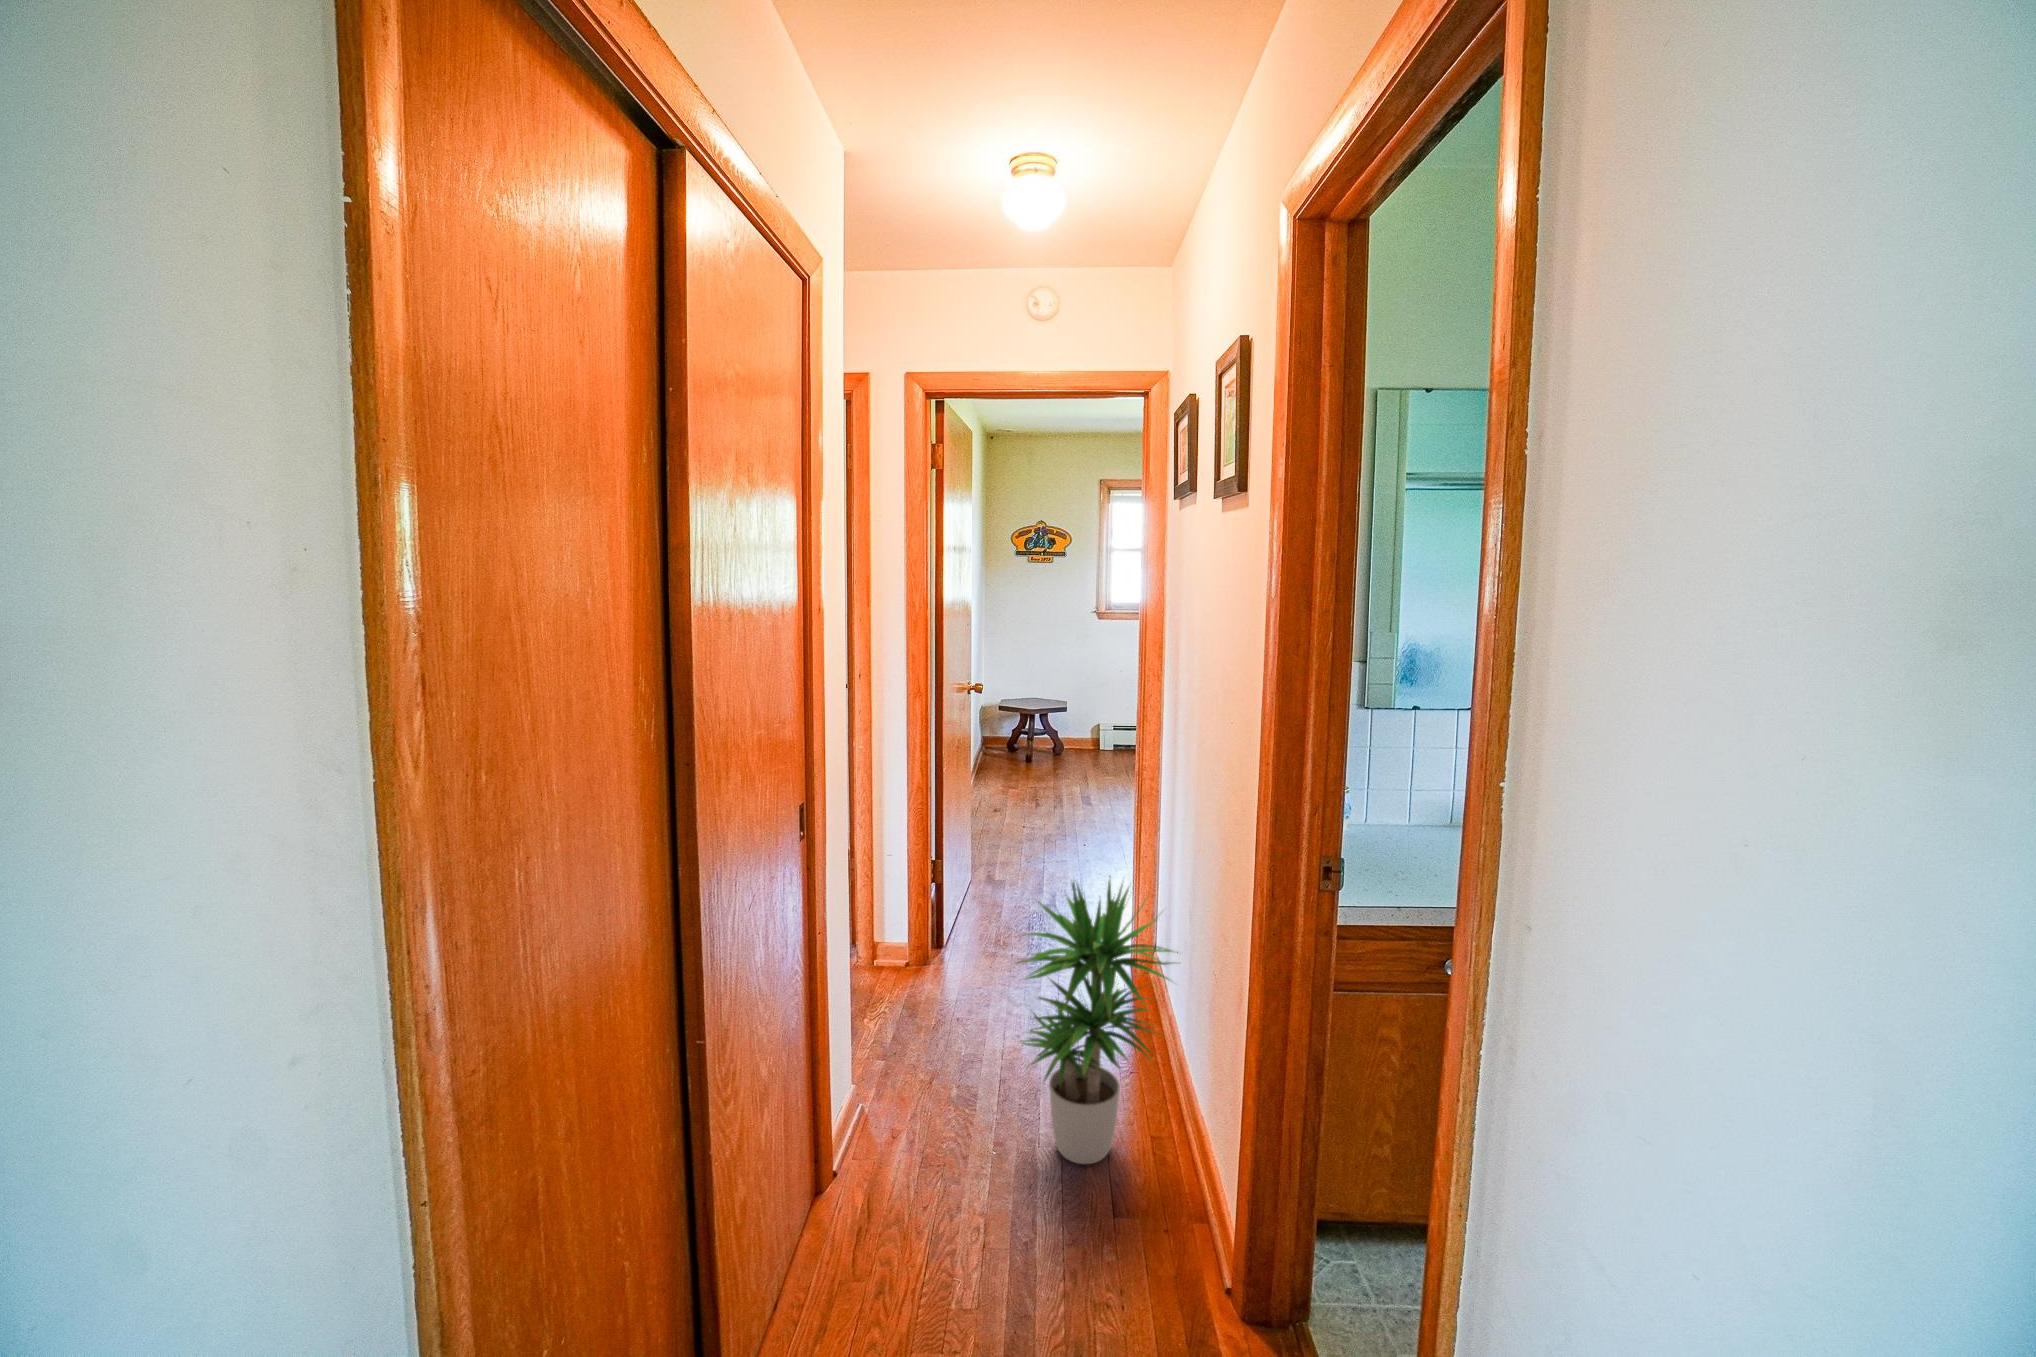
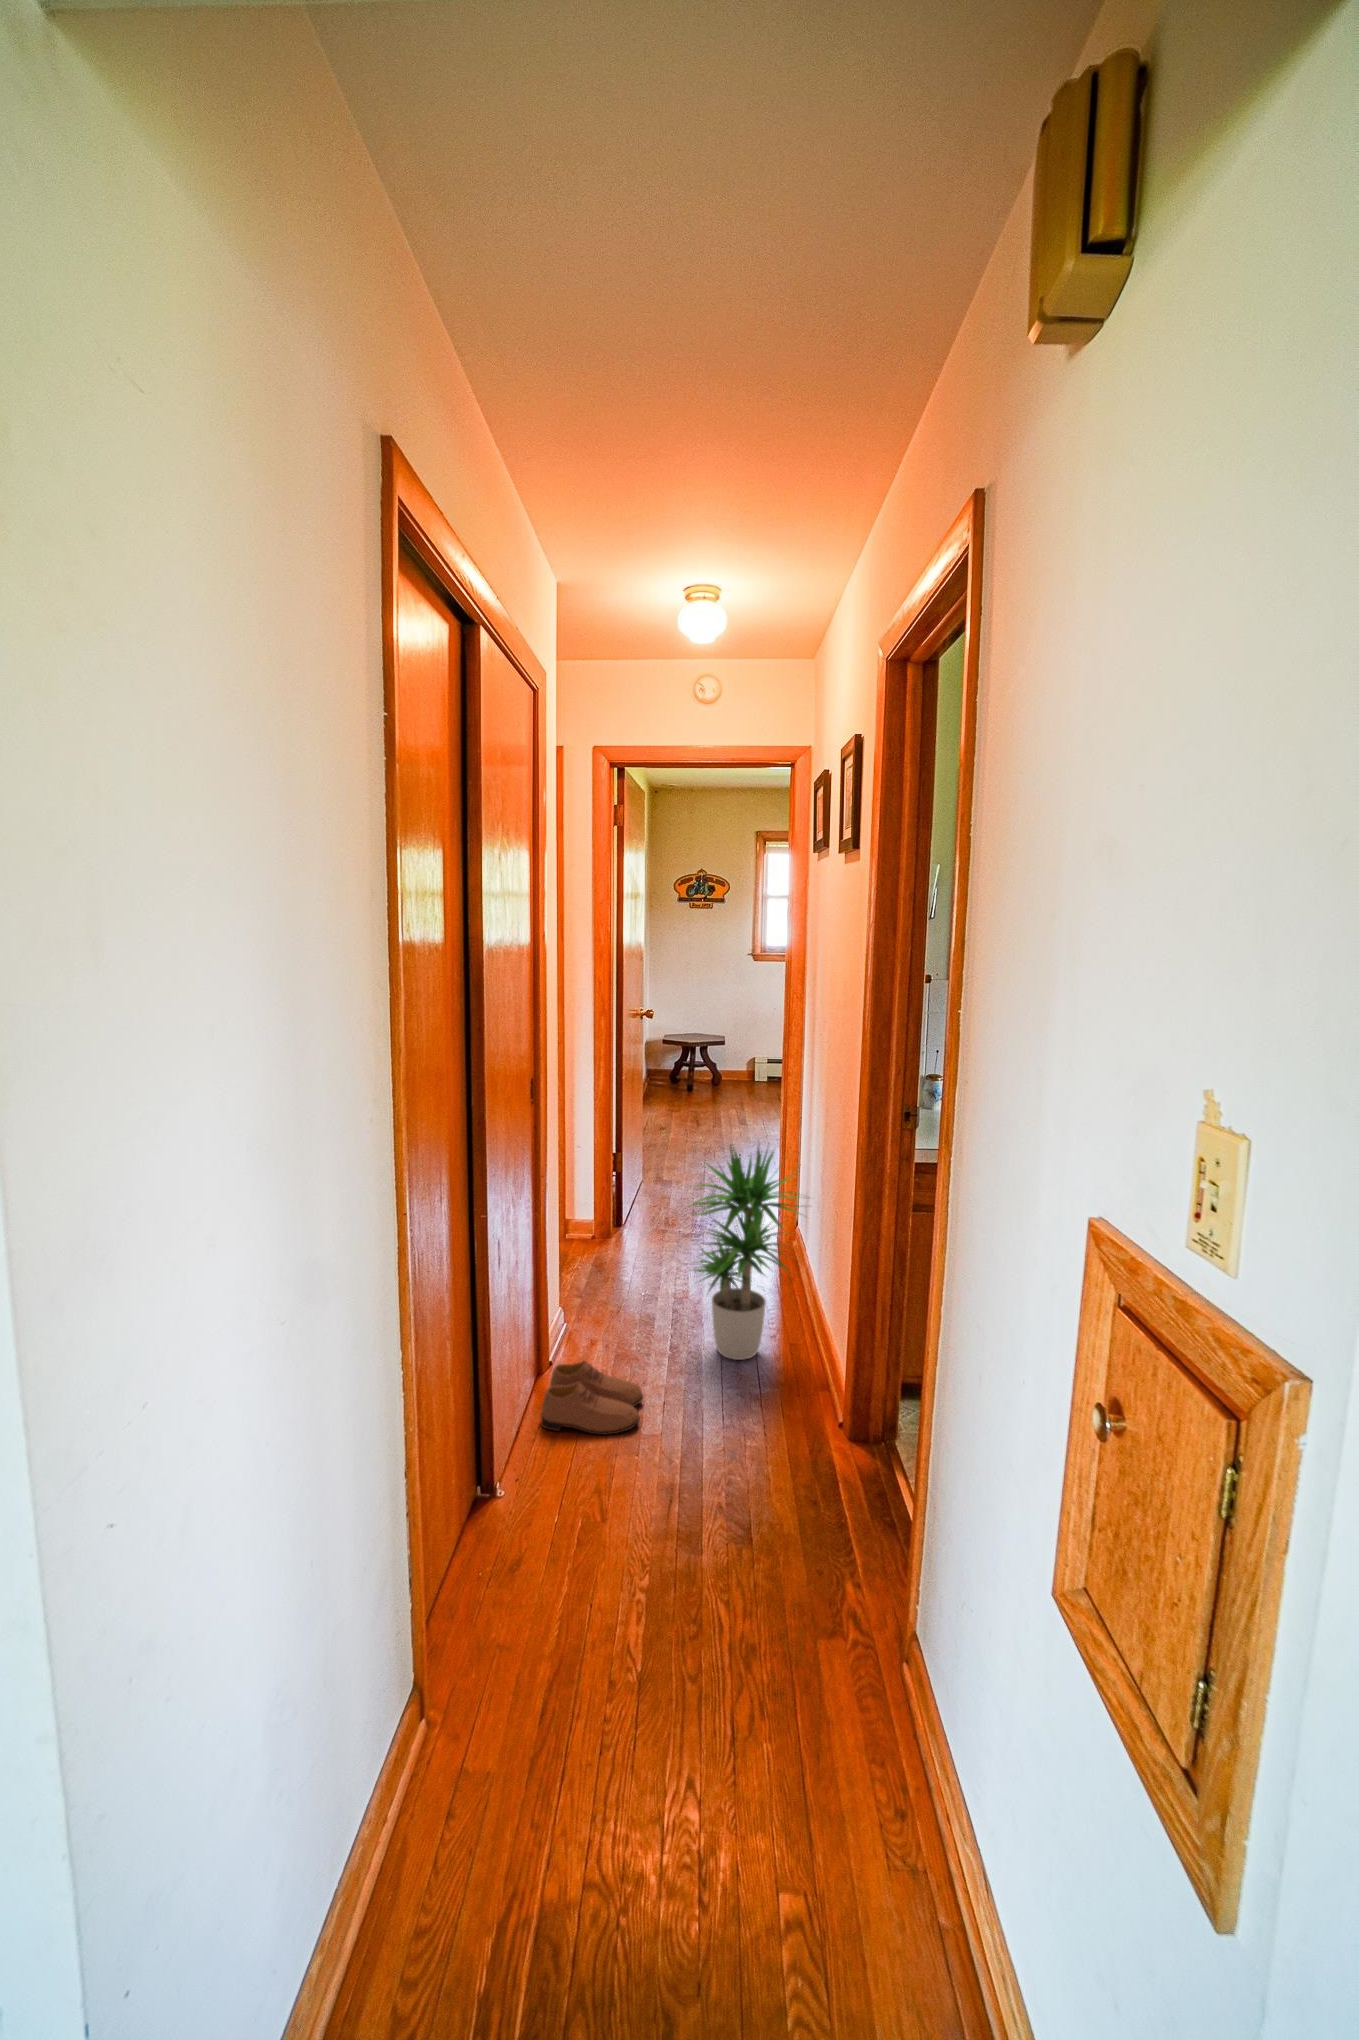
shoe: none [814,1185,956,1307] -> present [541,1361,643,1435]

